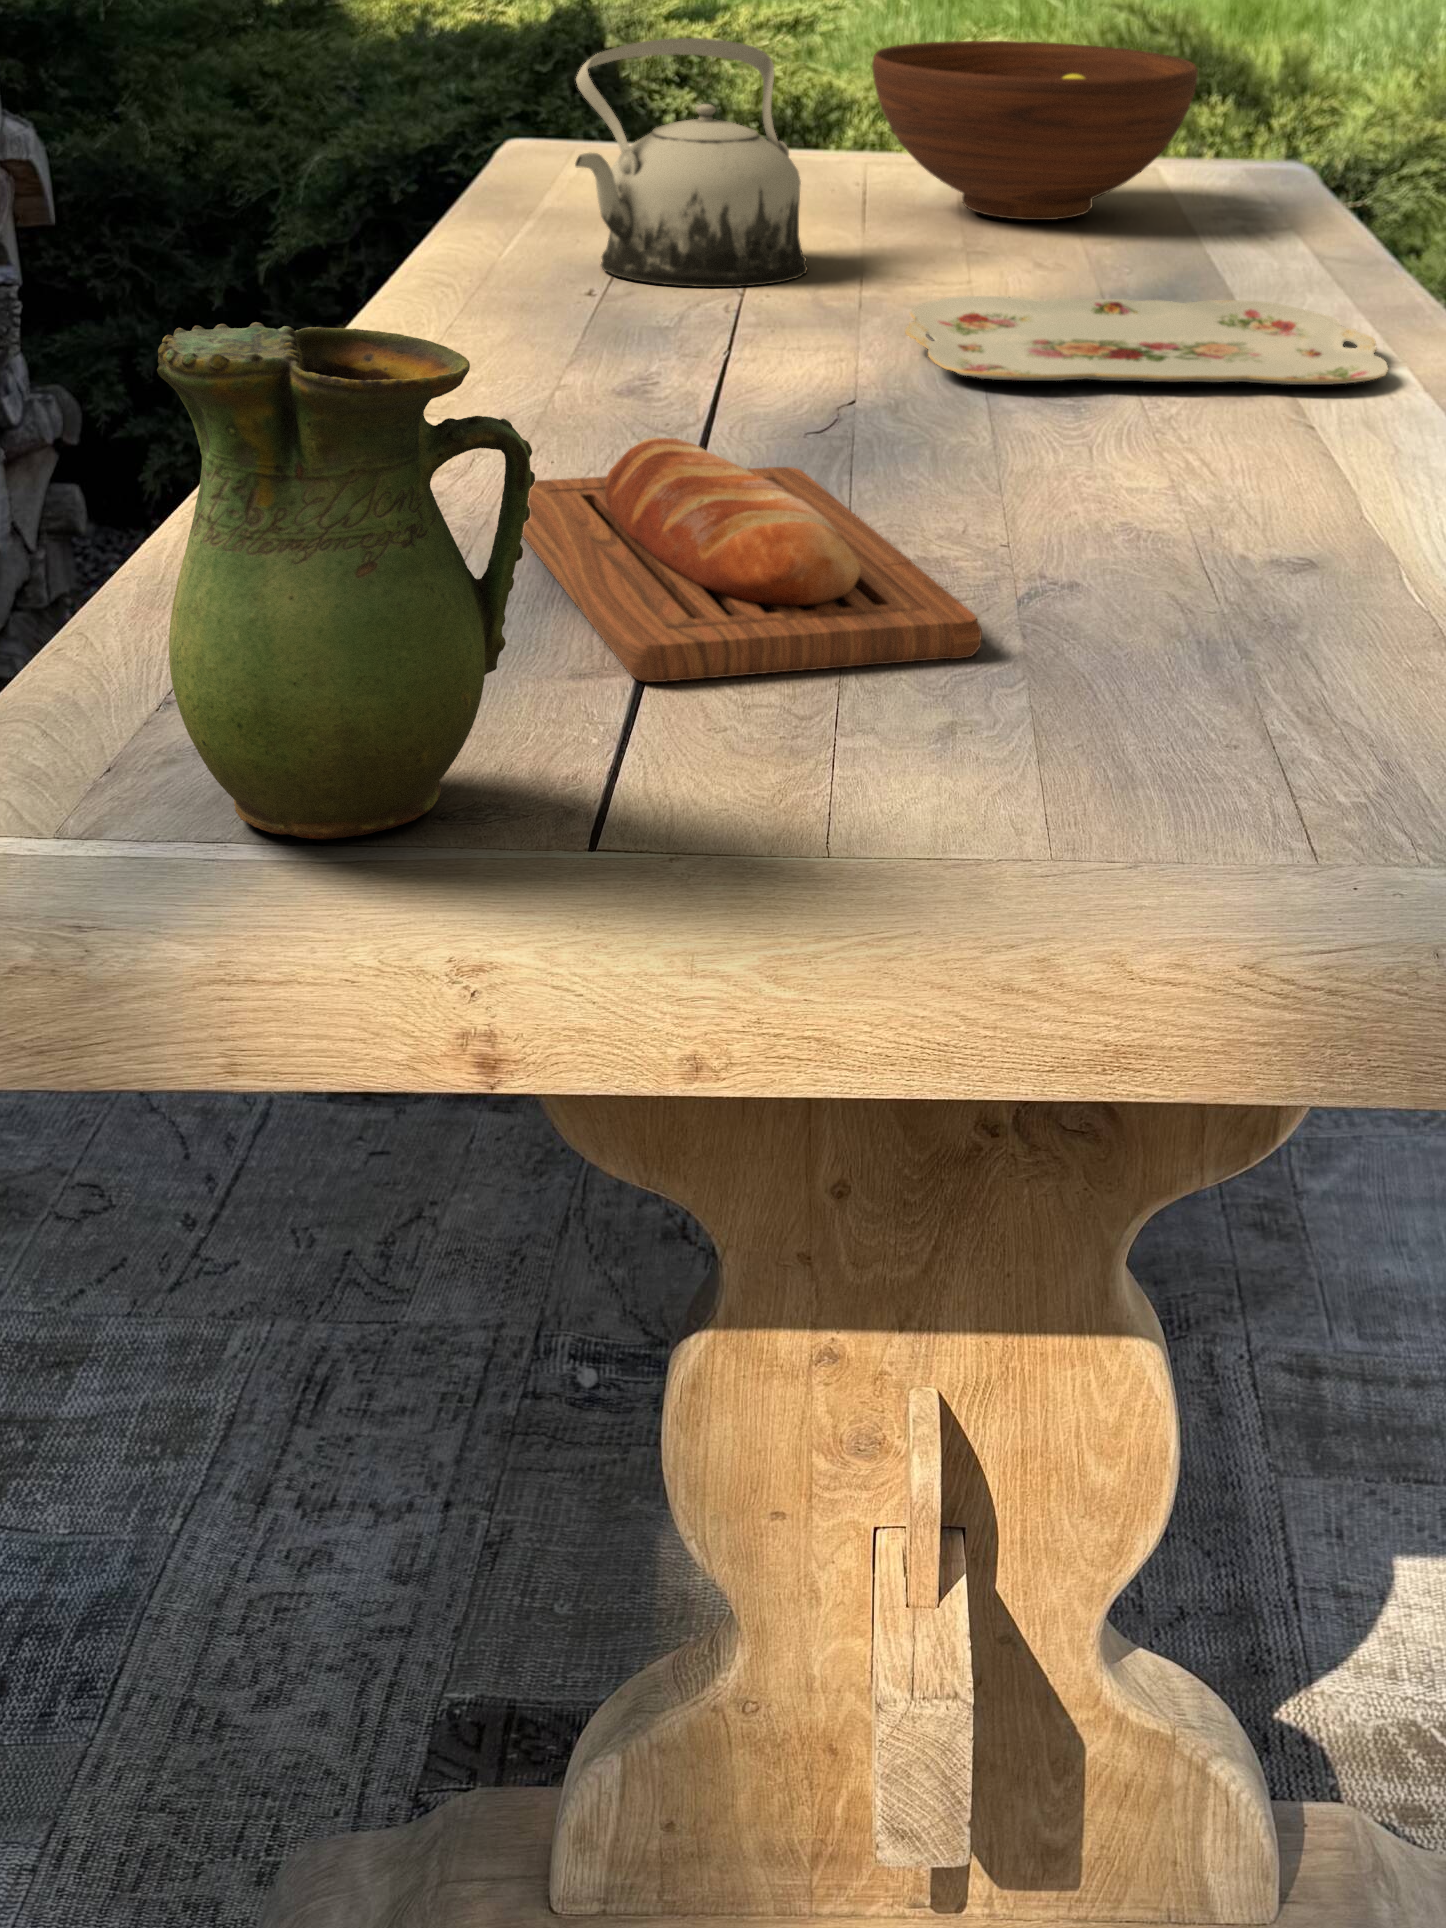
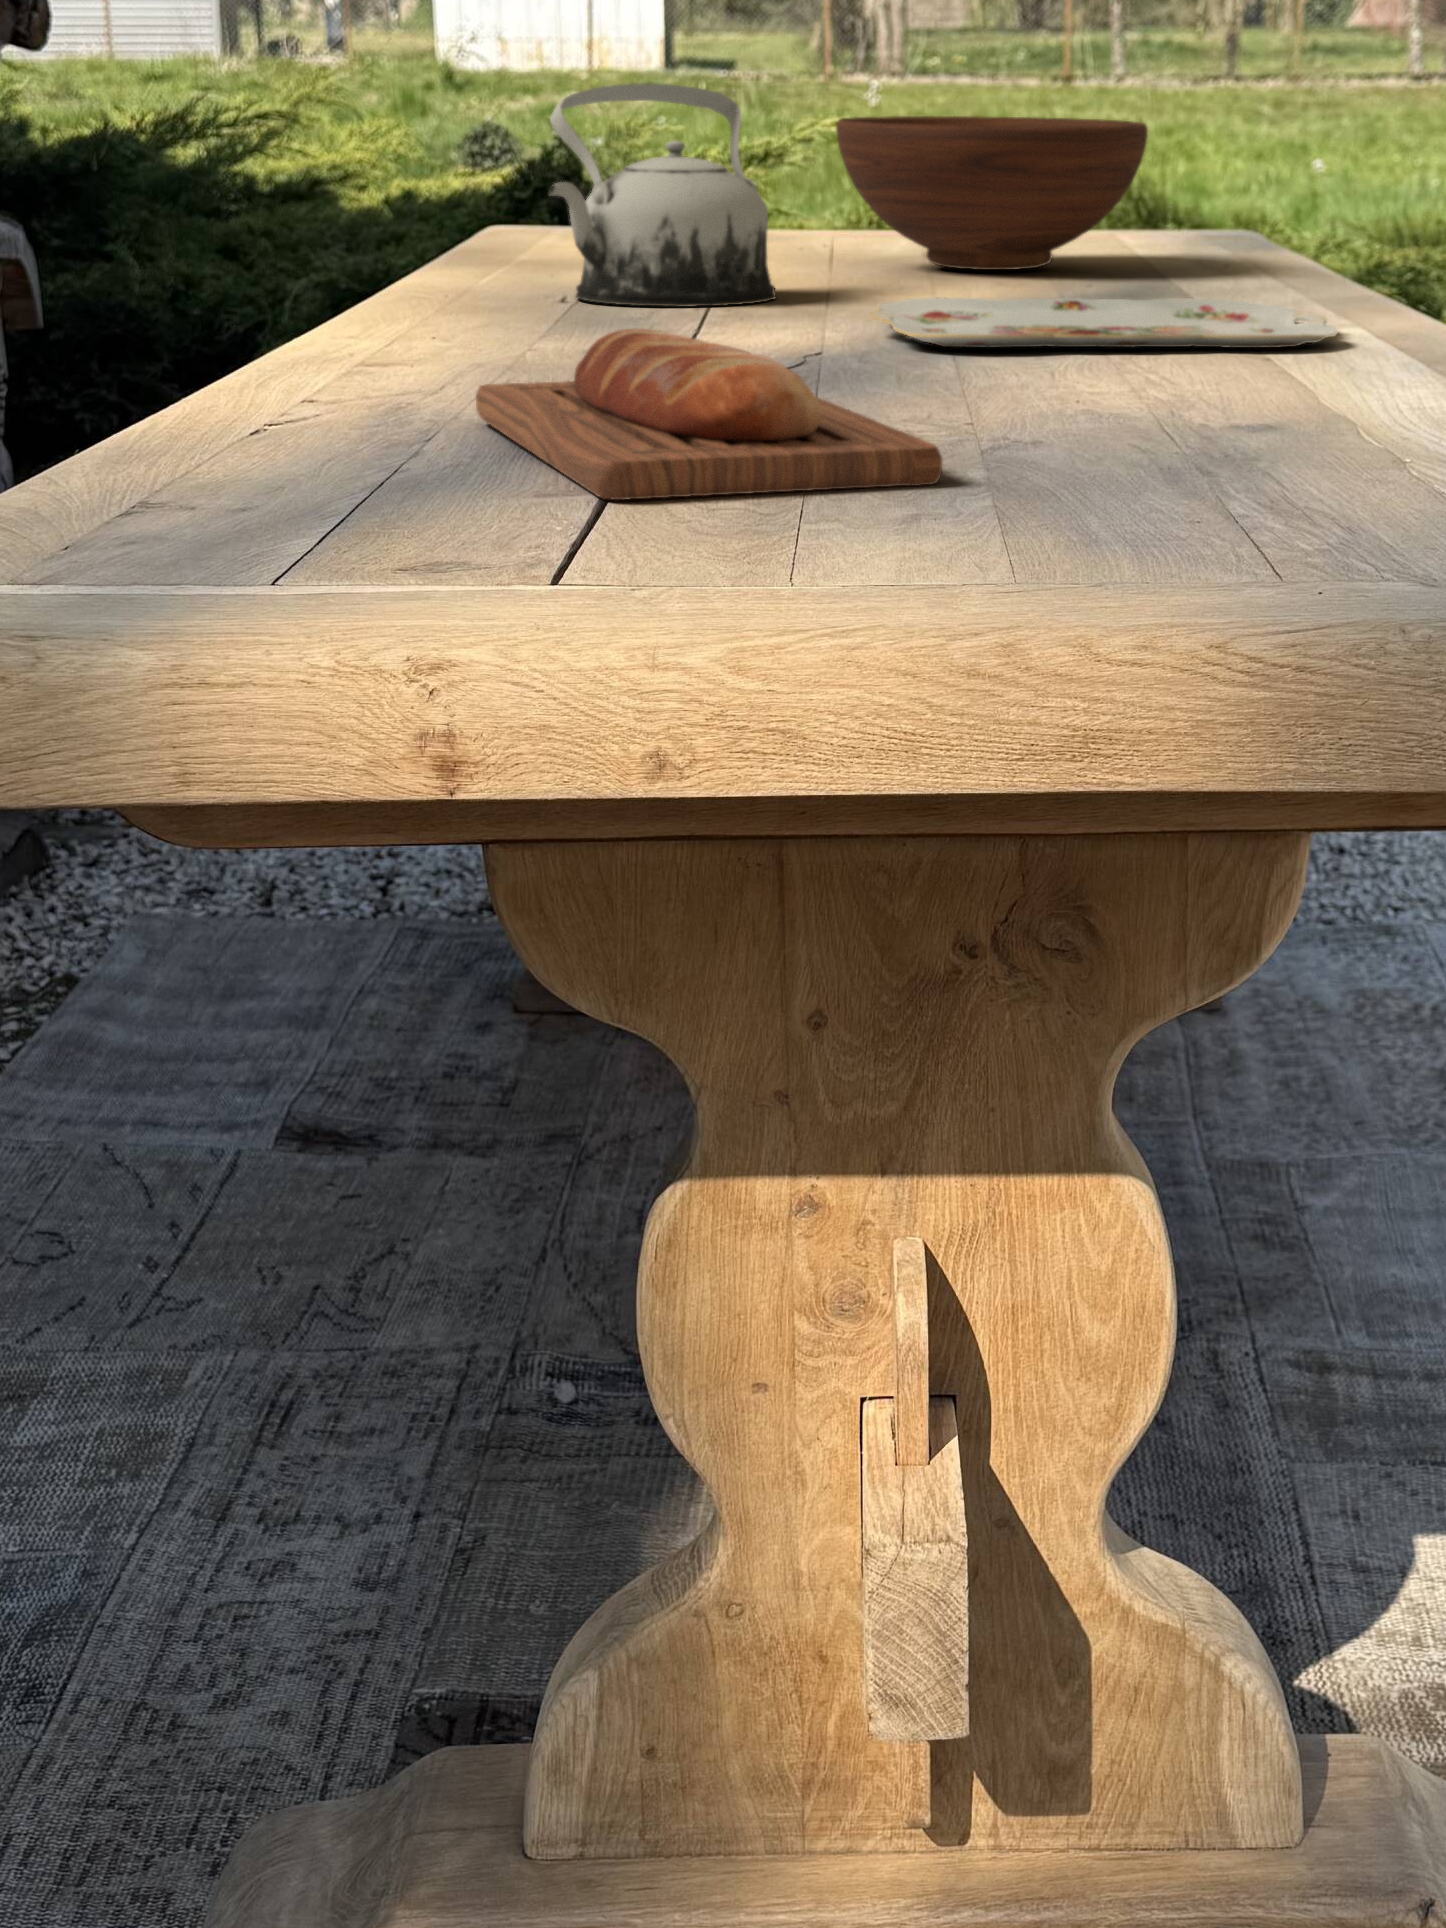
pitcher: present [157,322,535,839] -> none [133,87,498,579]

